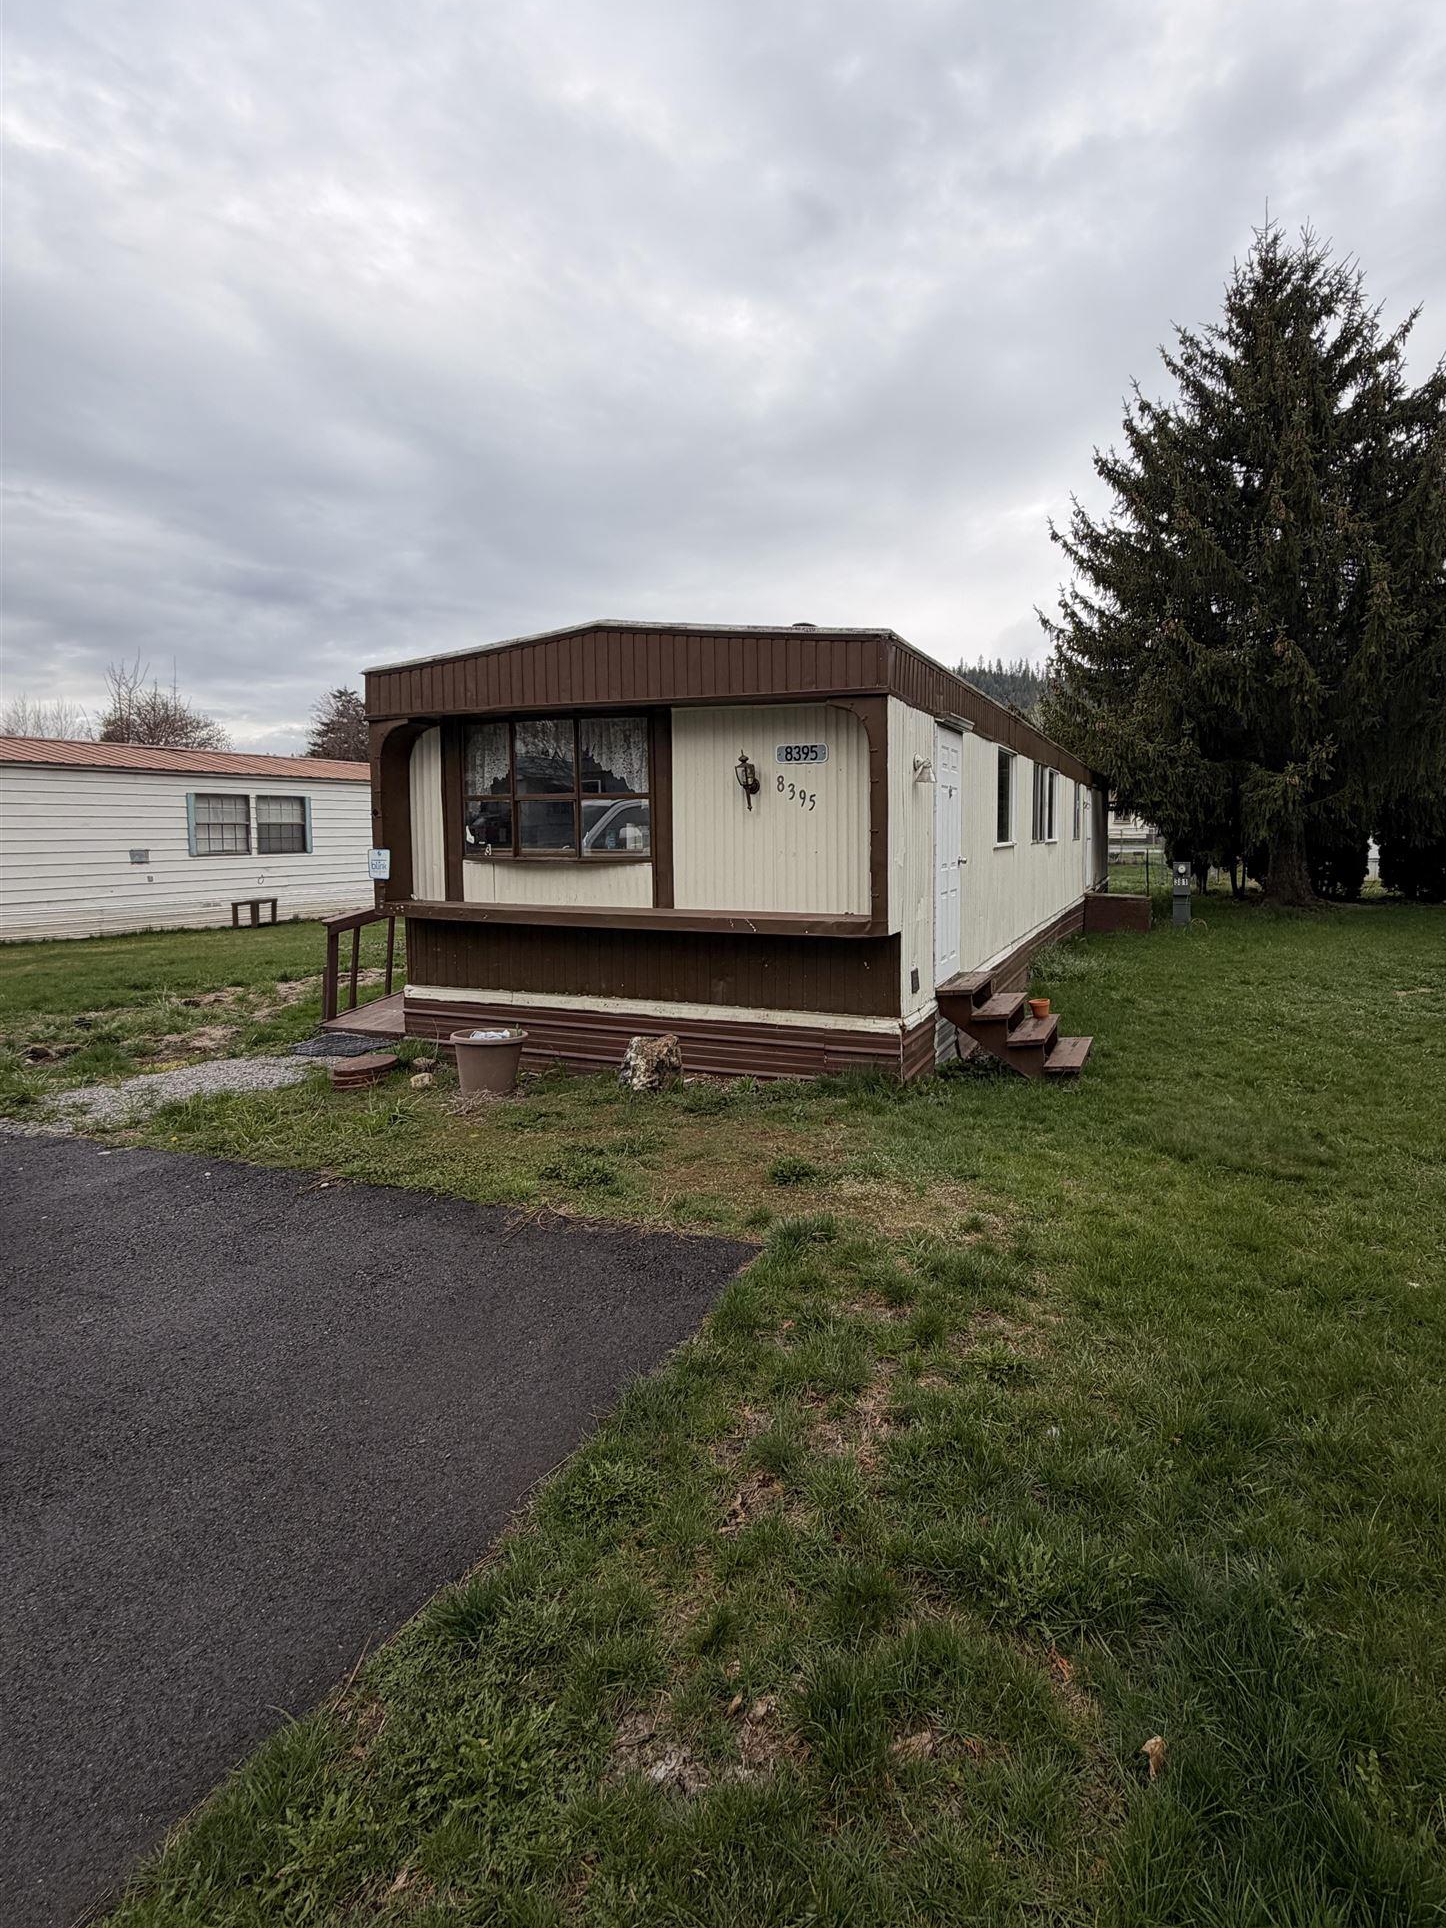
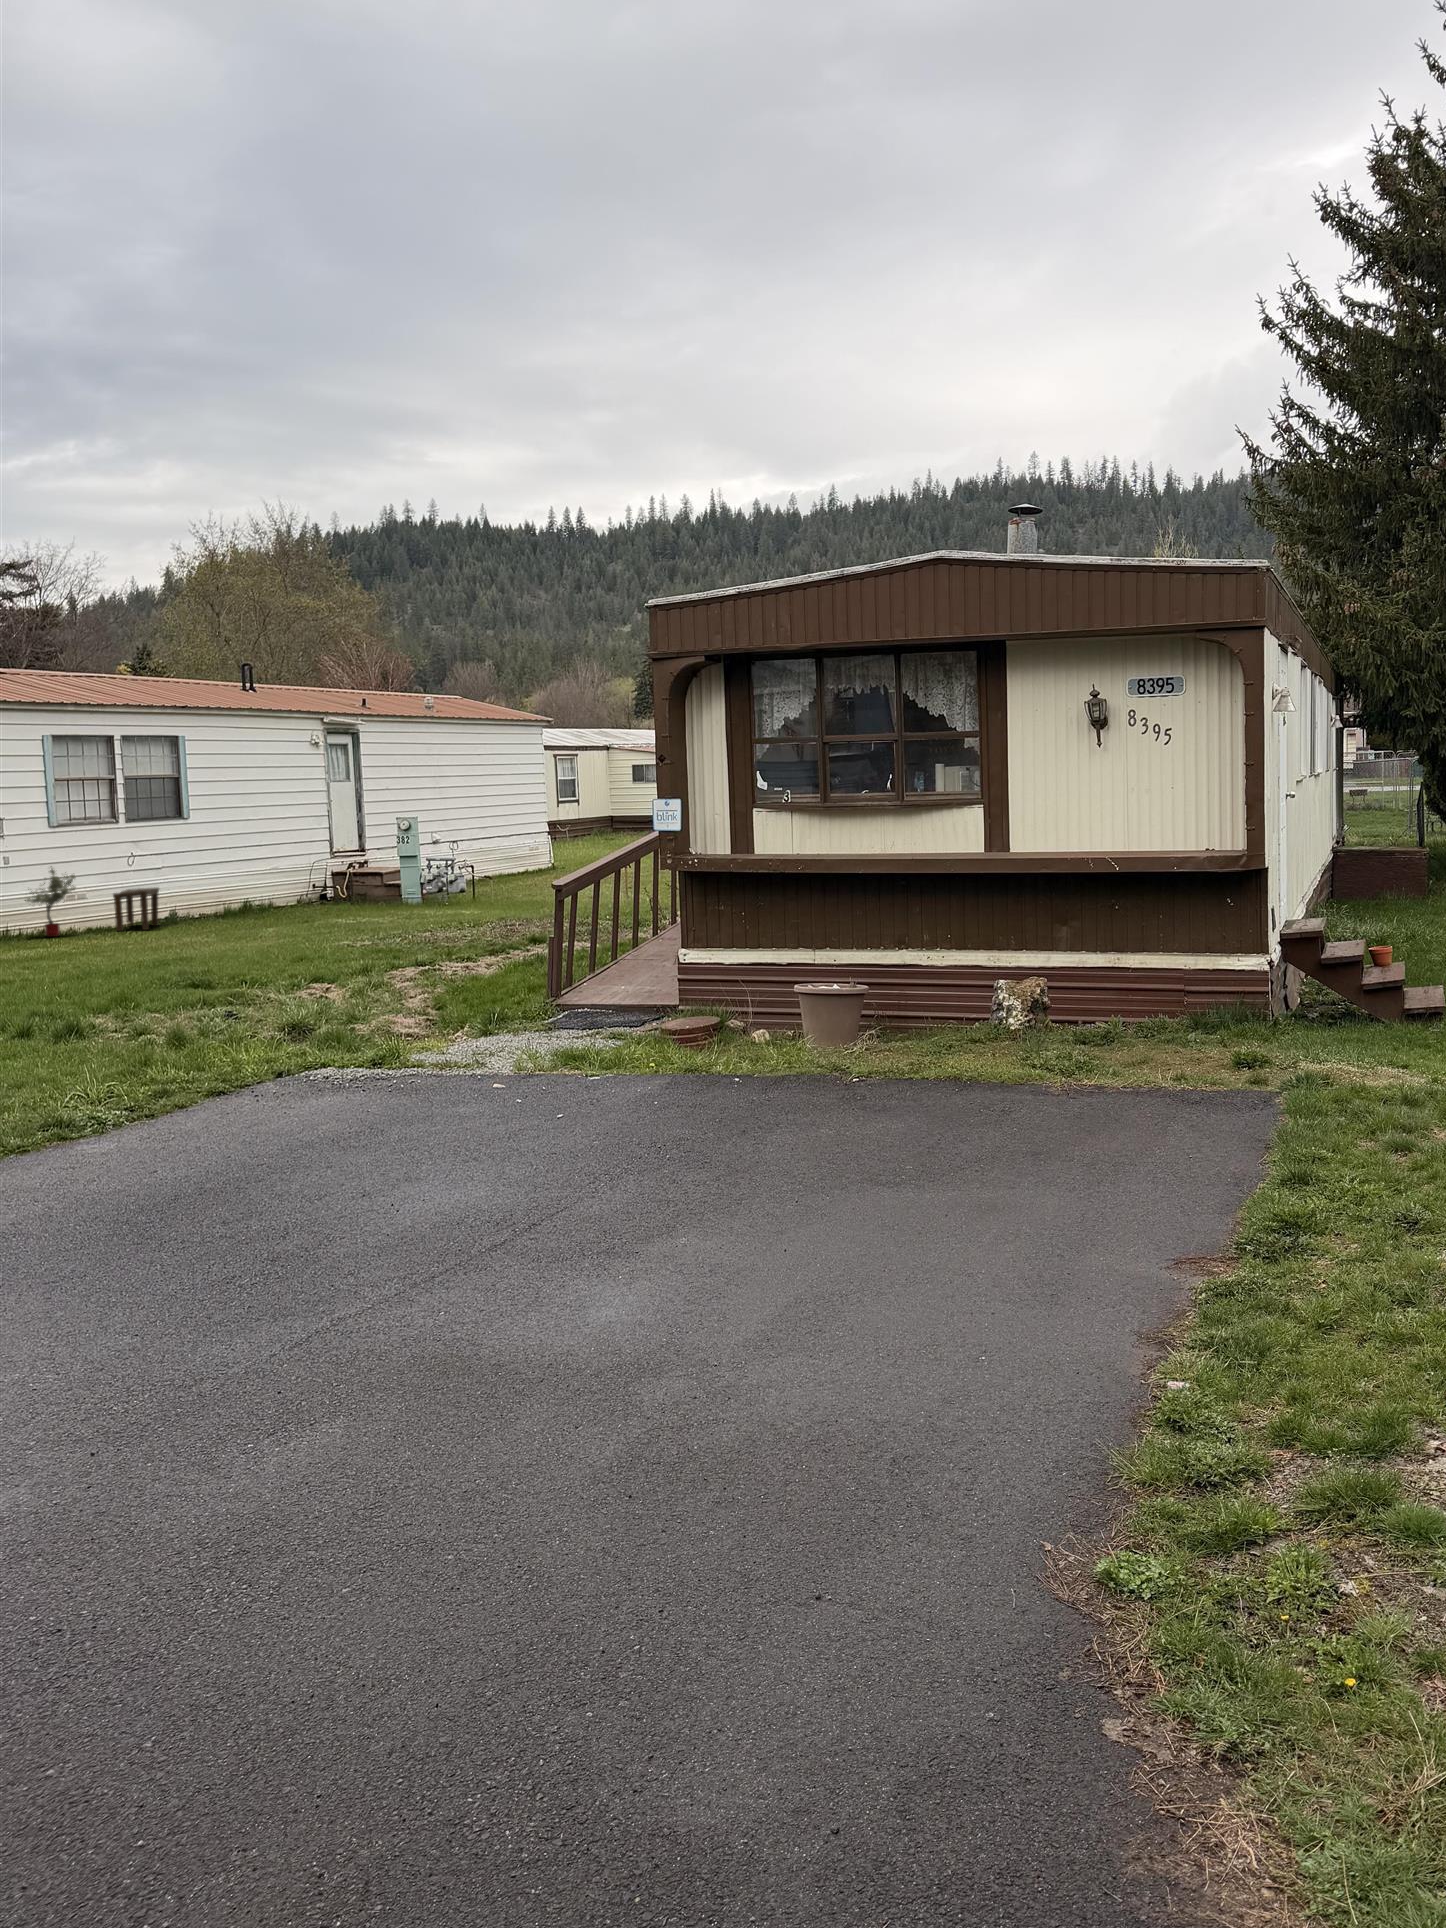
potted tree: none [153,883,200,932] -> present [25,866,76,937]

